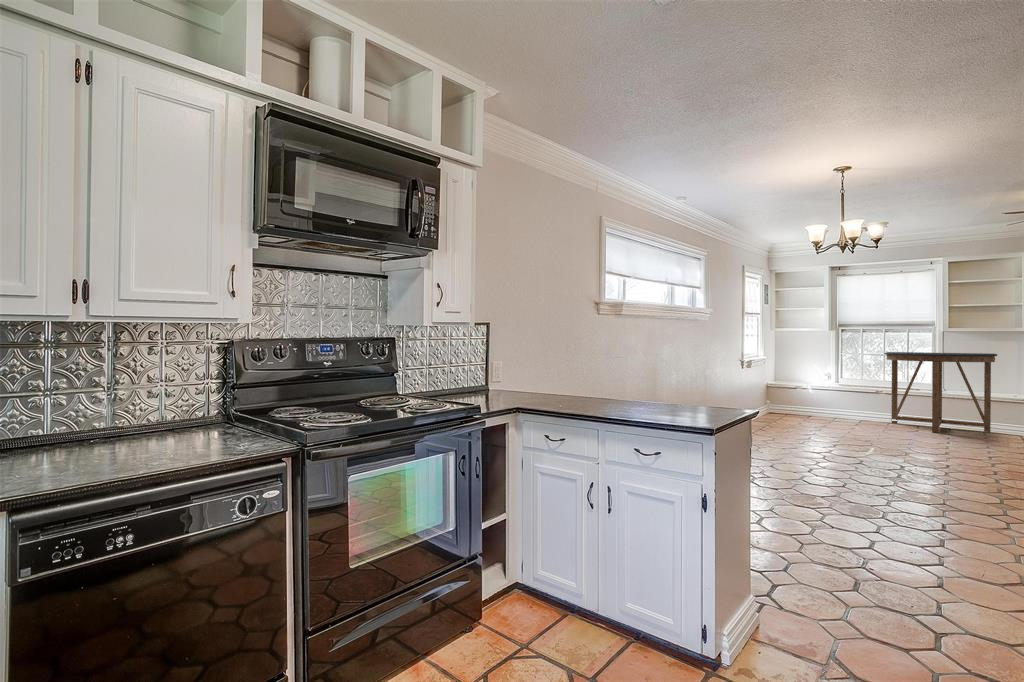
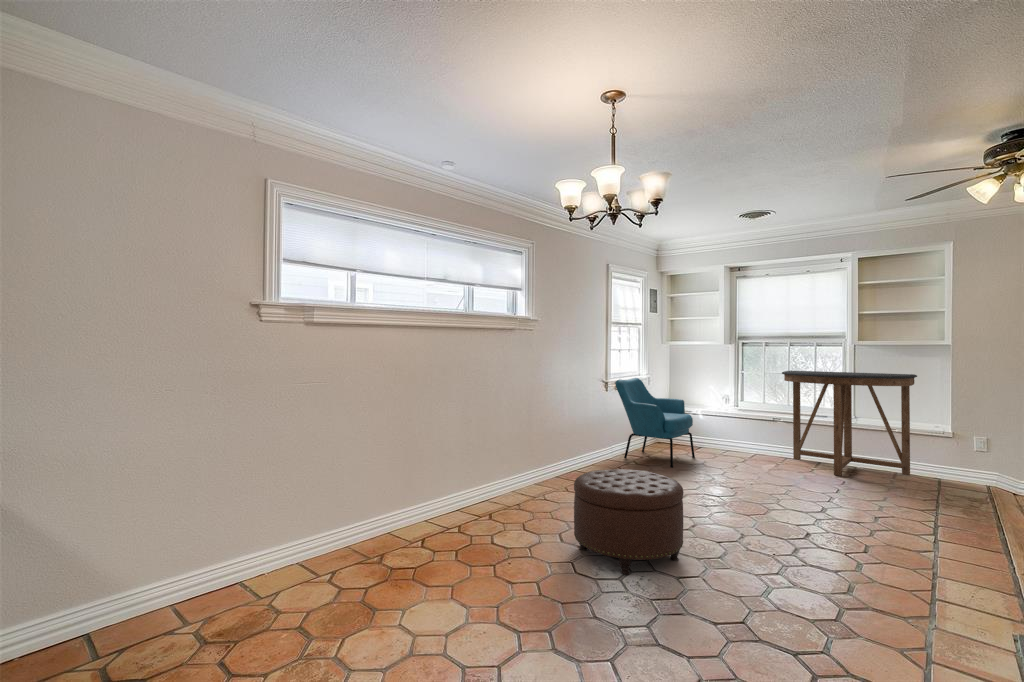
armchair: none [748,359,812,429] -> present [616,378,695,468]
ottoman: none [787,418,871,481] -> present [574,469,684,575]

